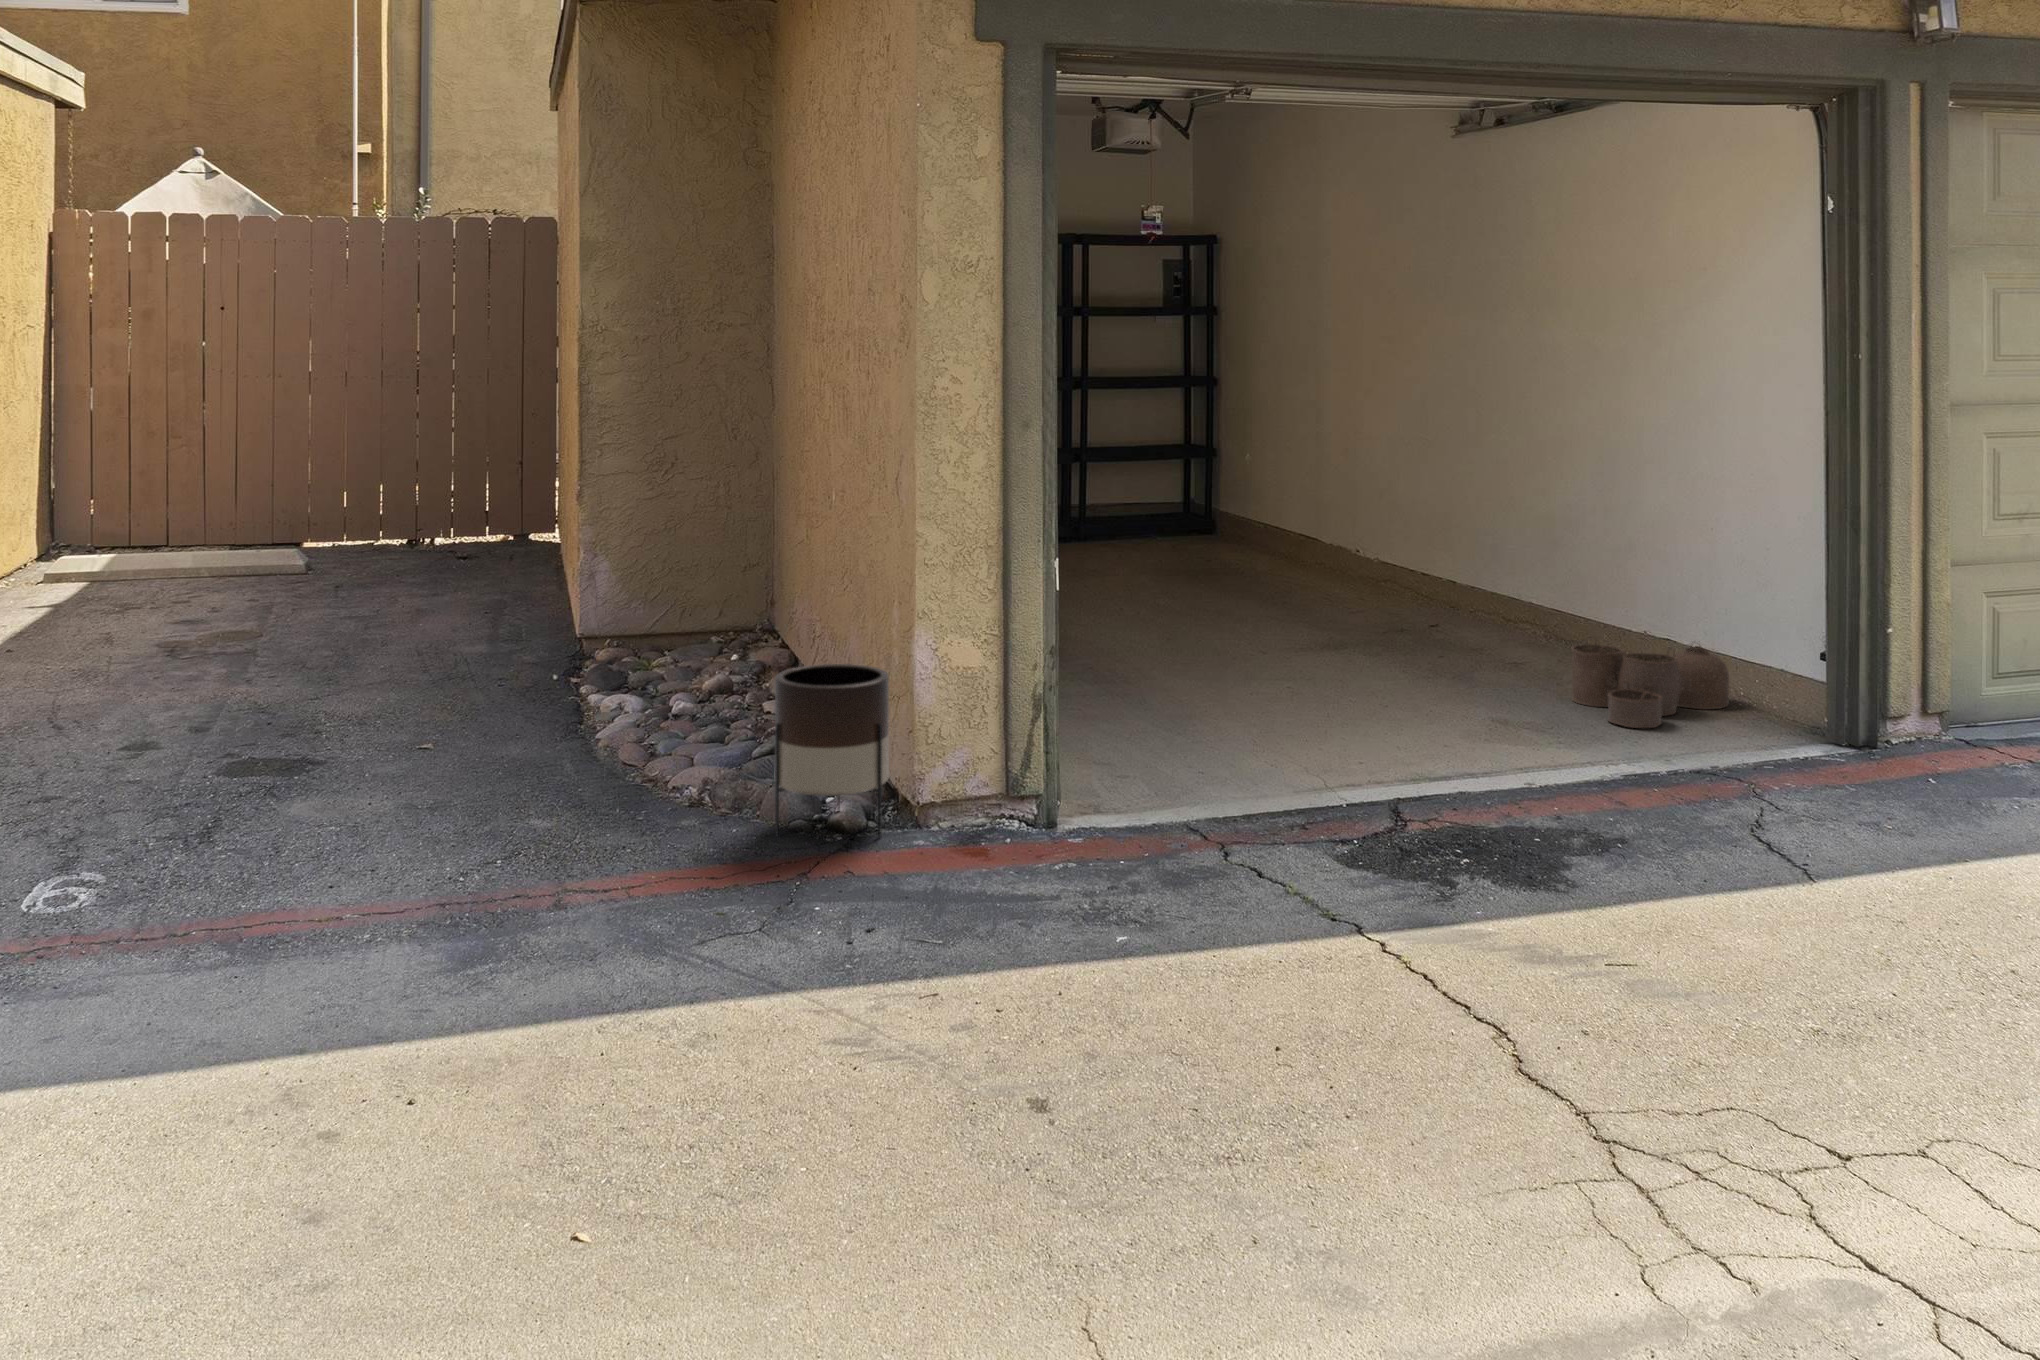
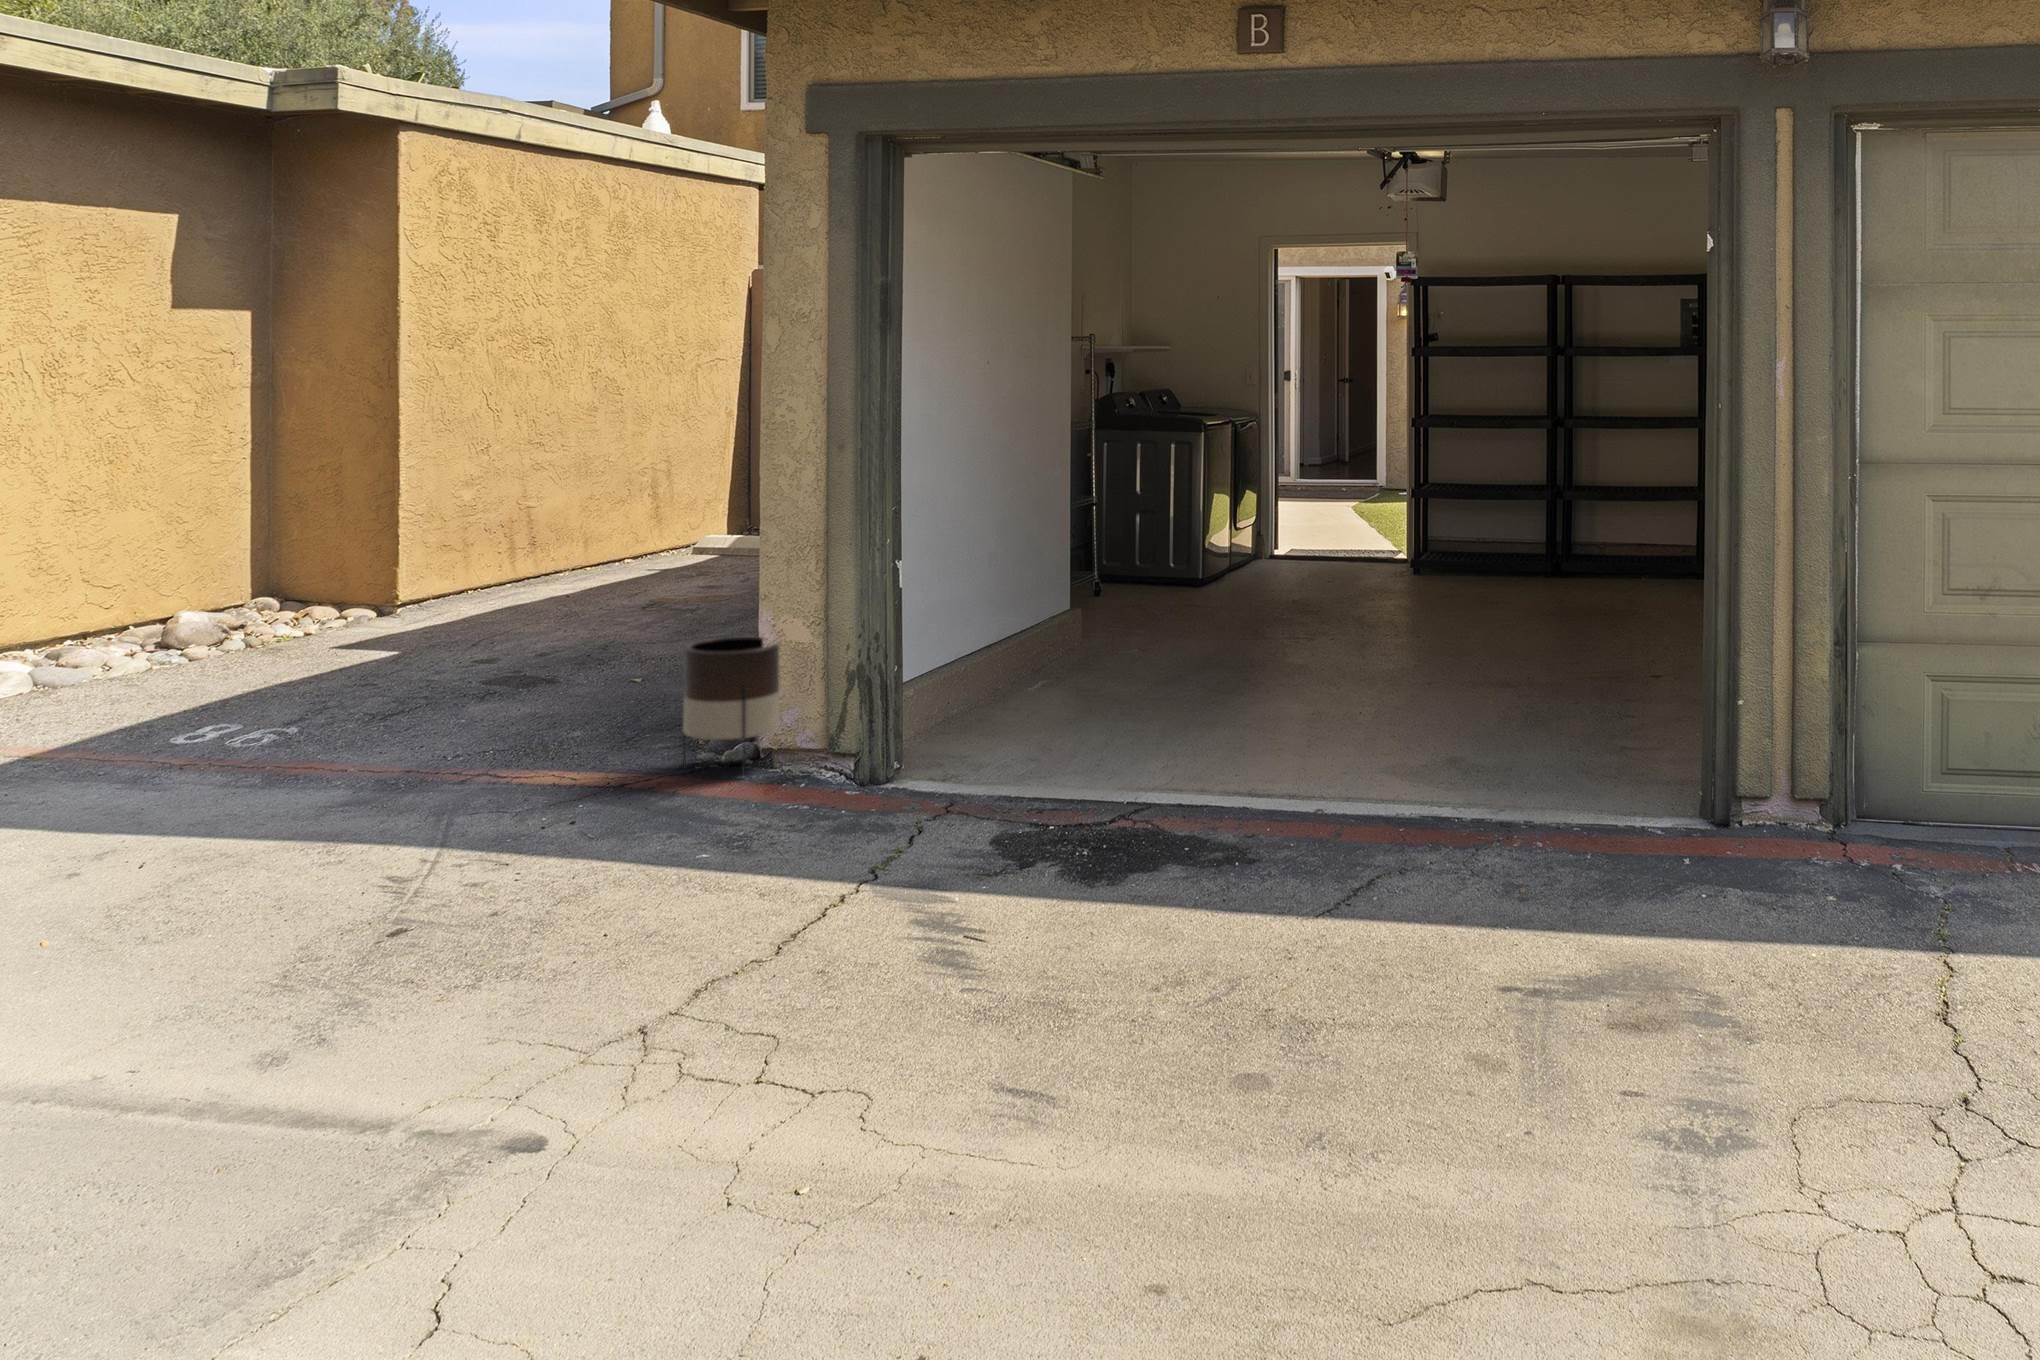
woven basket: present [1572,637,1729,728] -> none [1549,685,1728,781]

